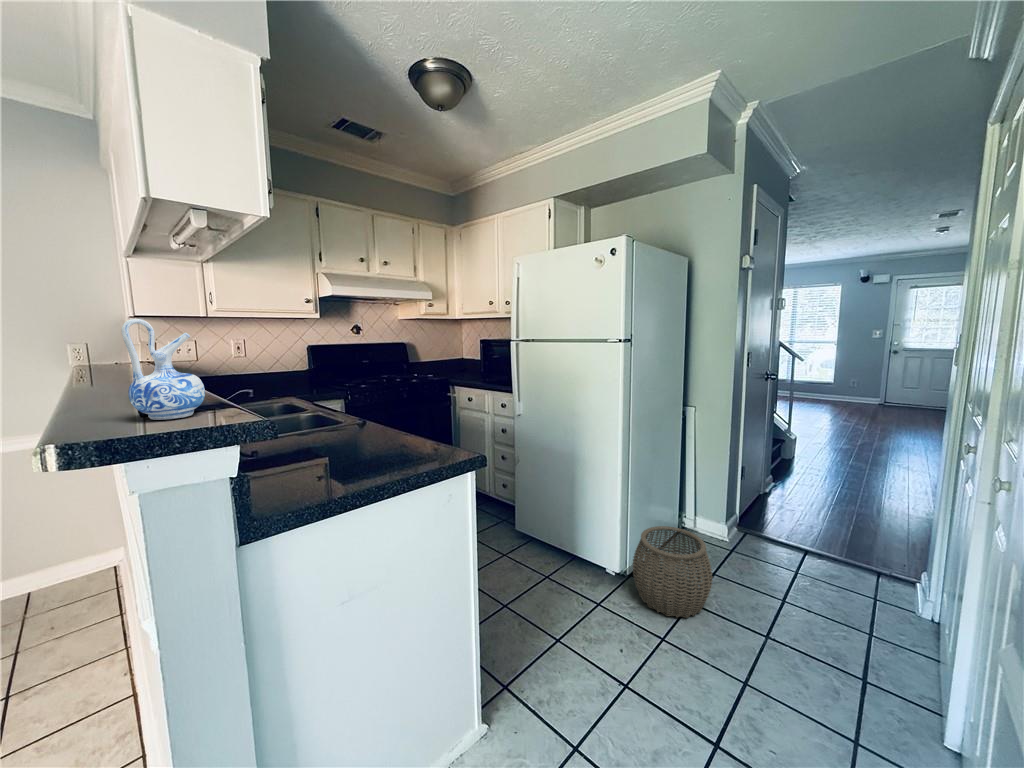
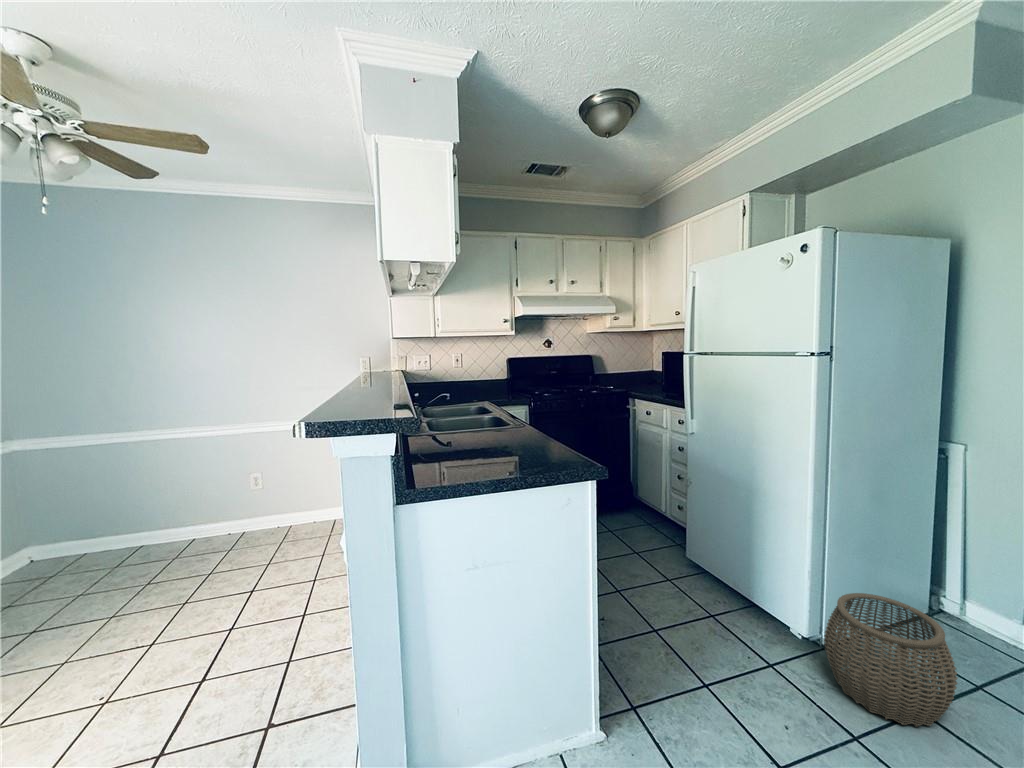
ceramic pitcher: present [121,319,205,420] -> none [347,346,389,410]

